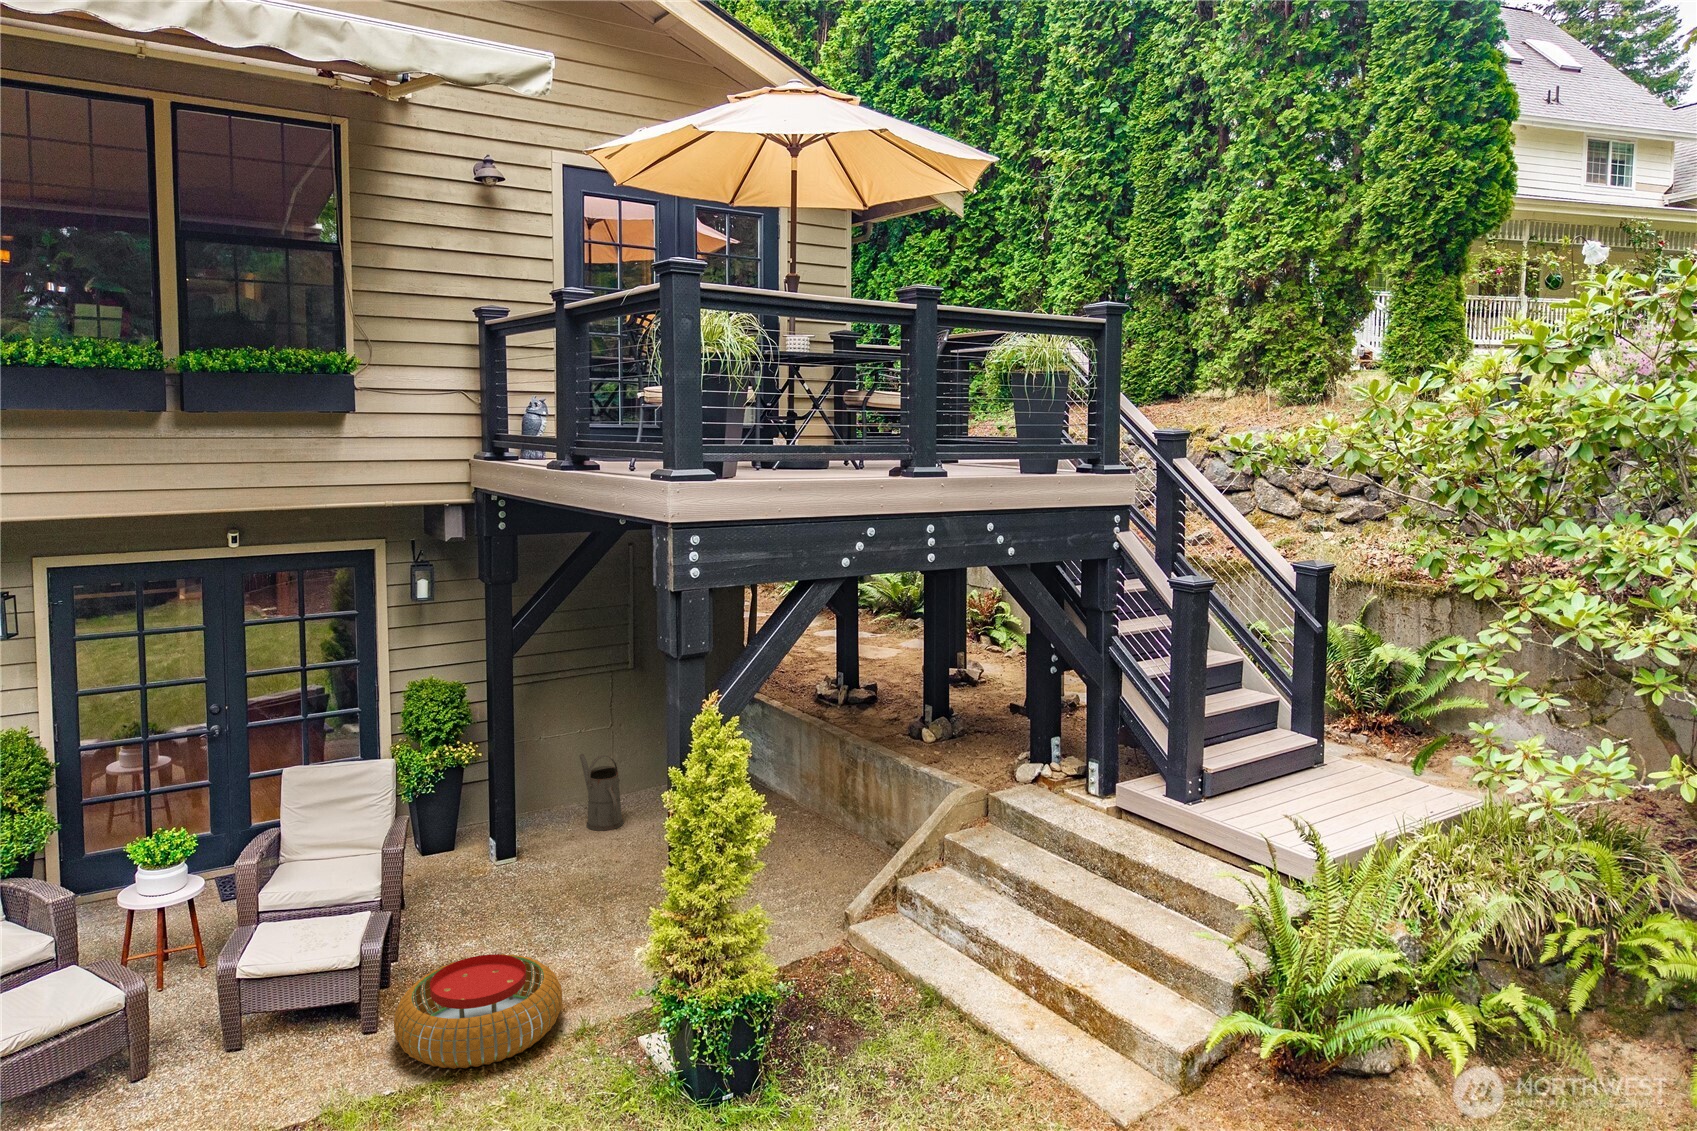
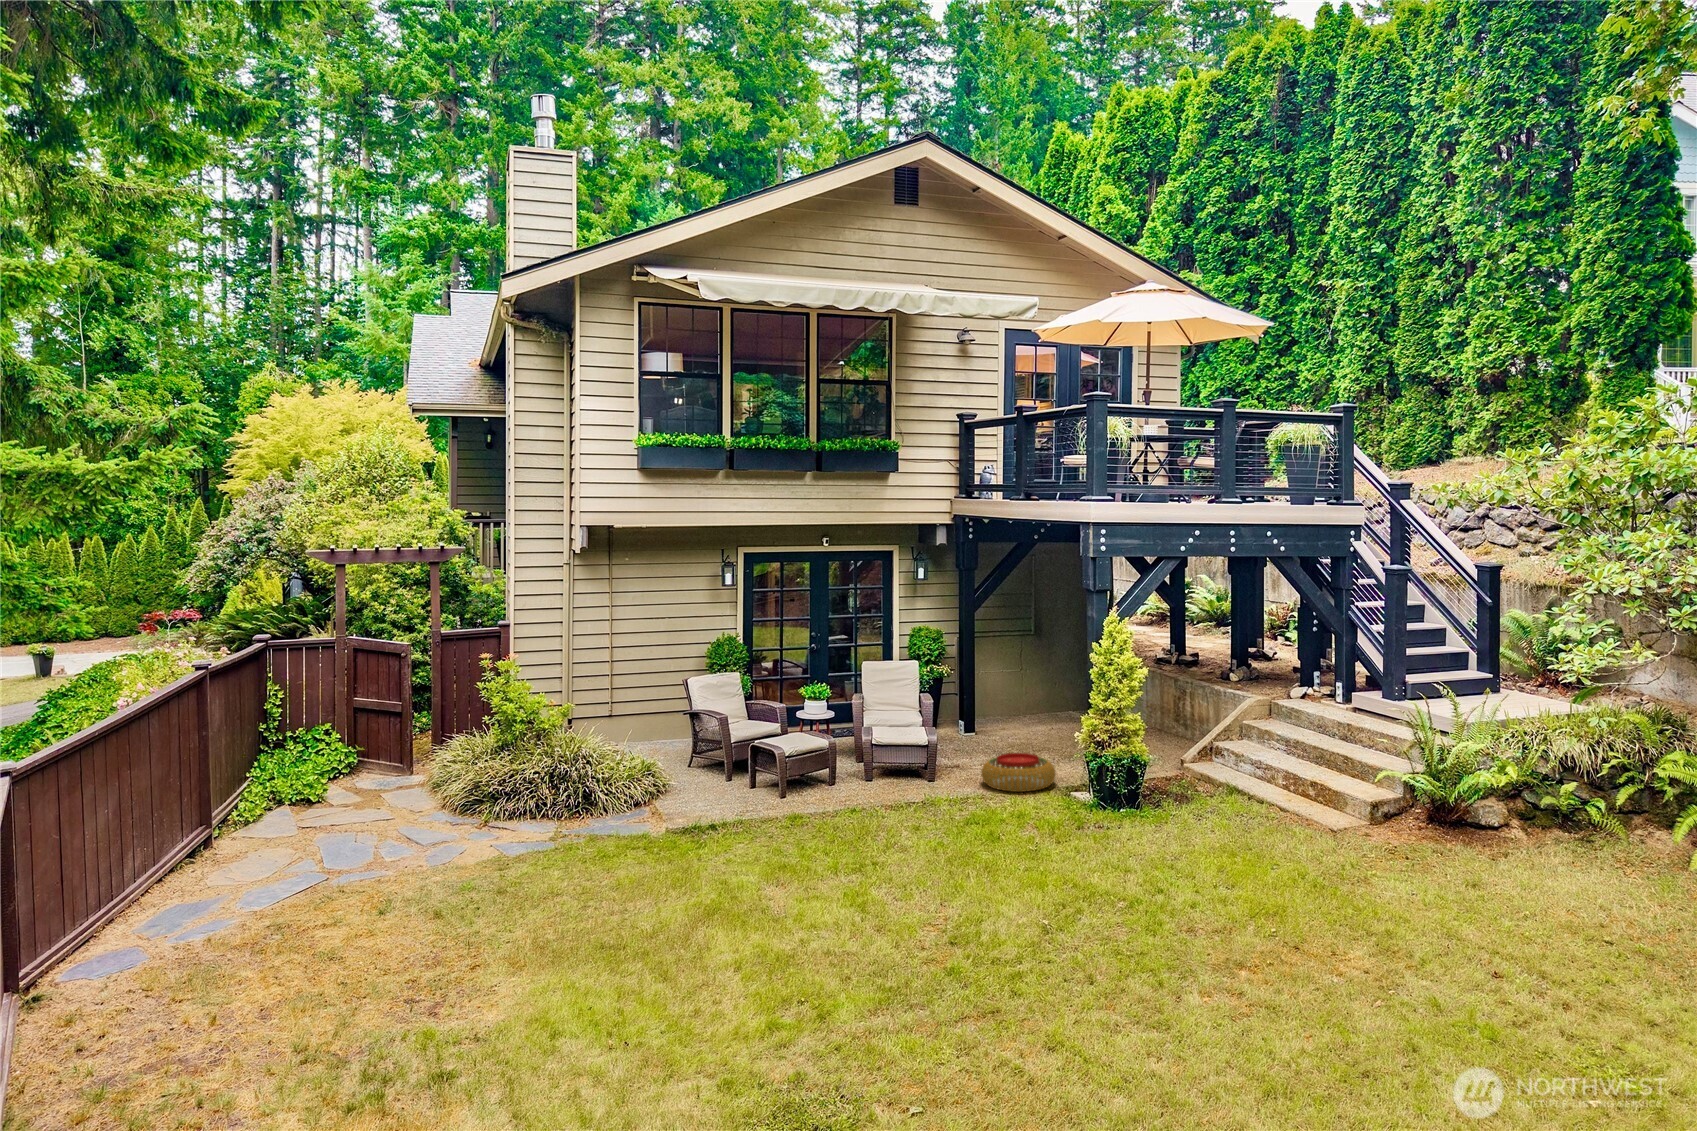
watering can: present [580,754,624,831] -> none [1024,688,1053,731]

